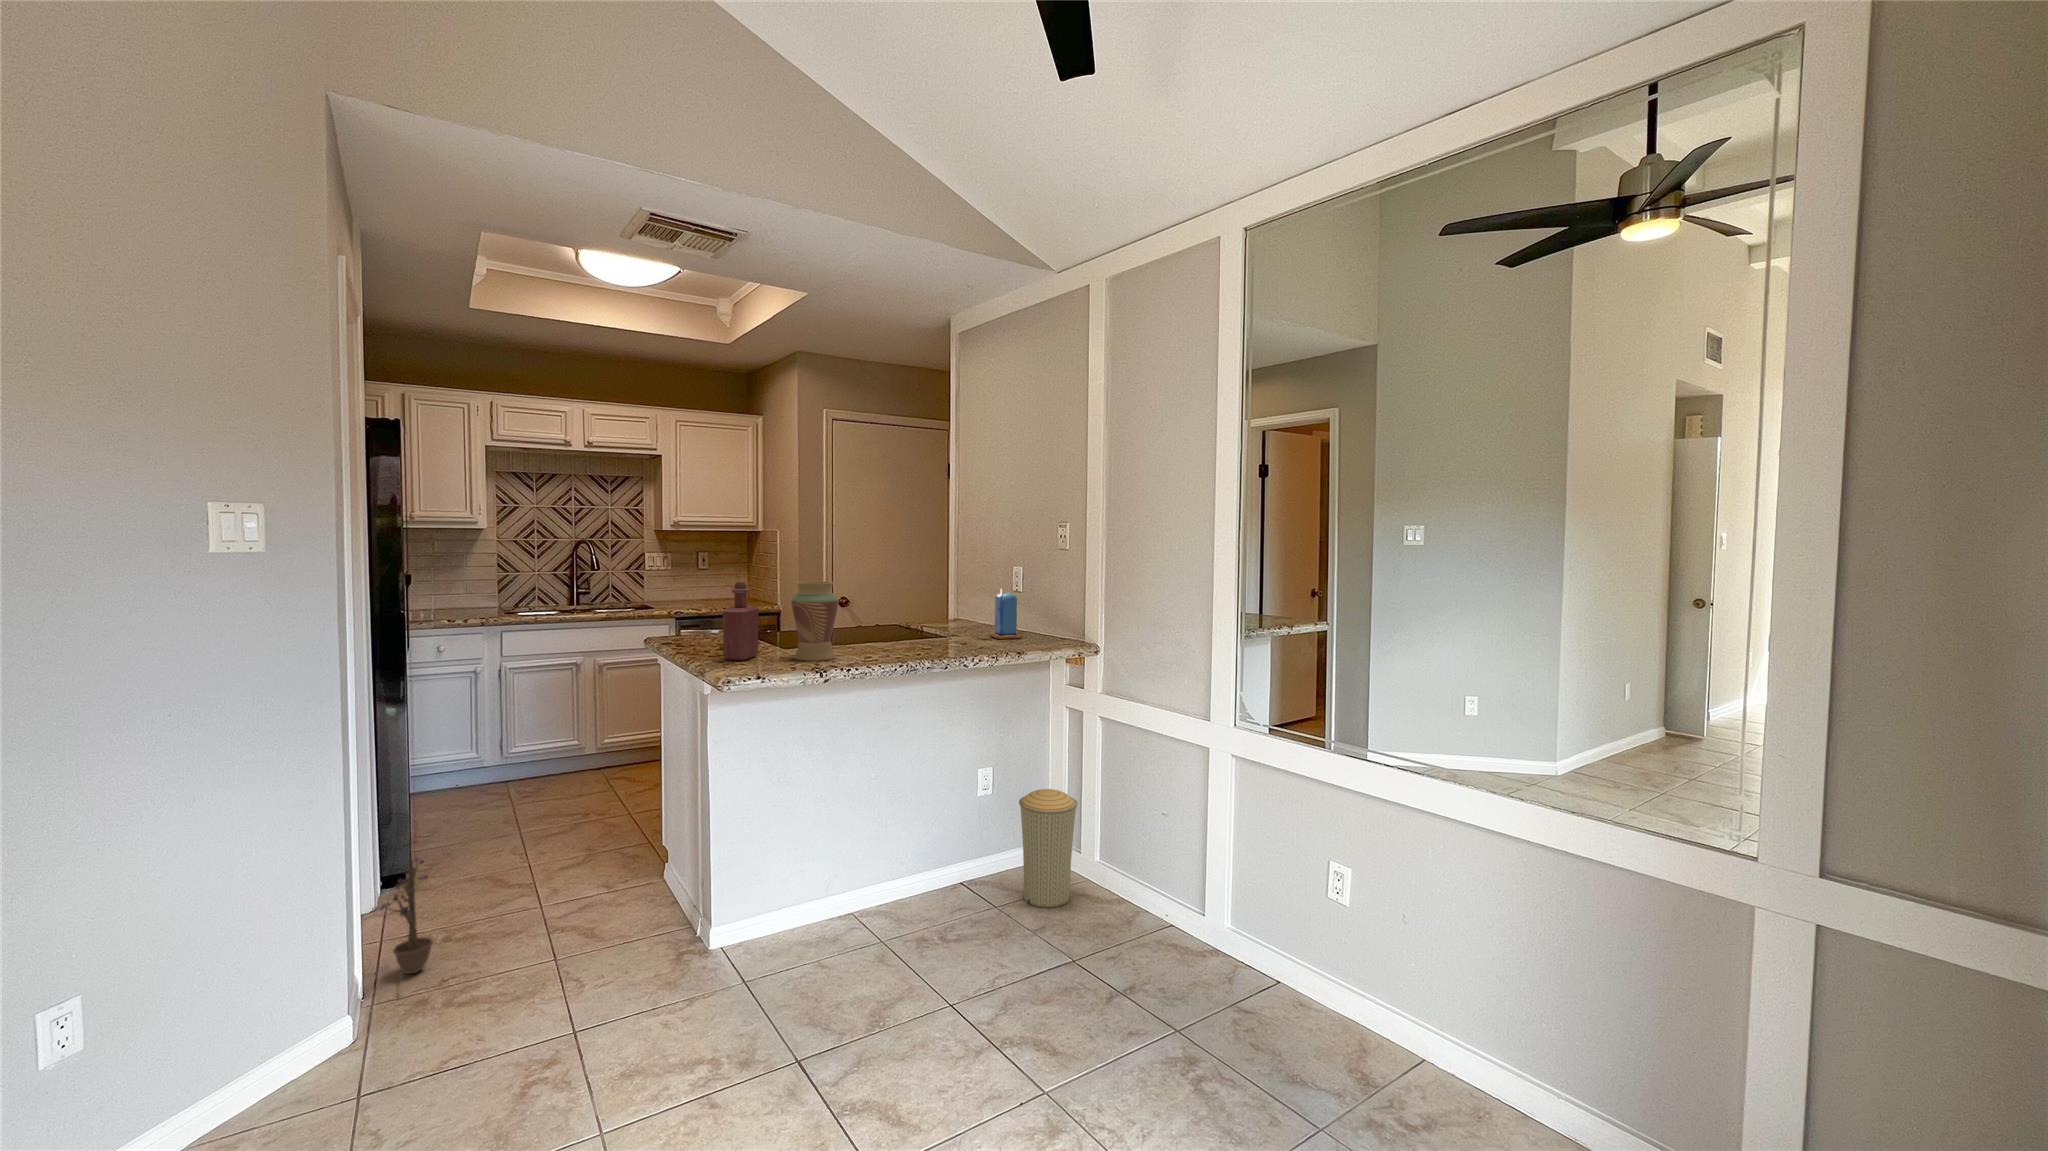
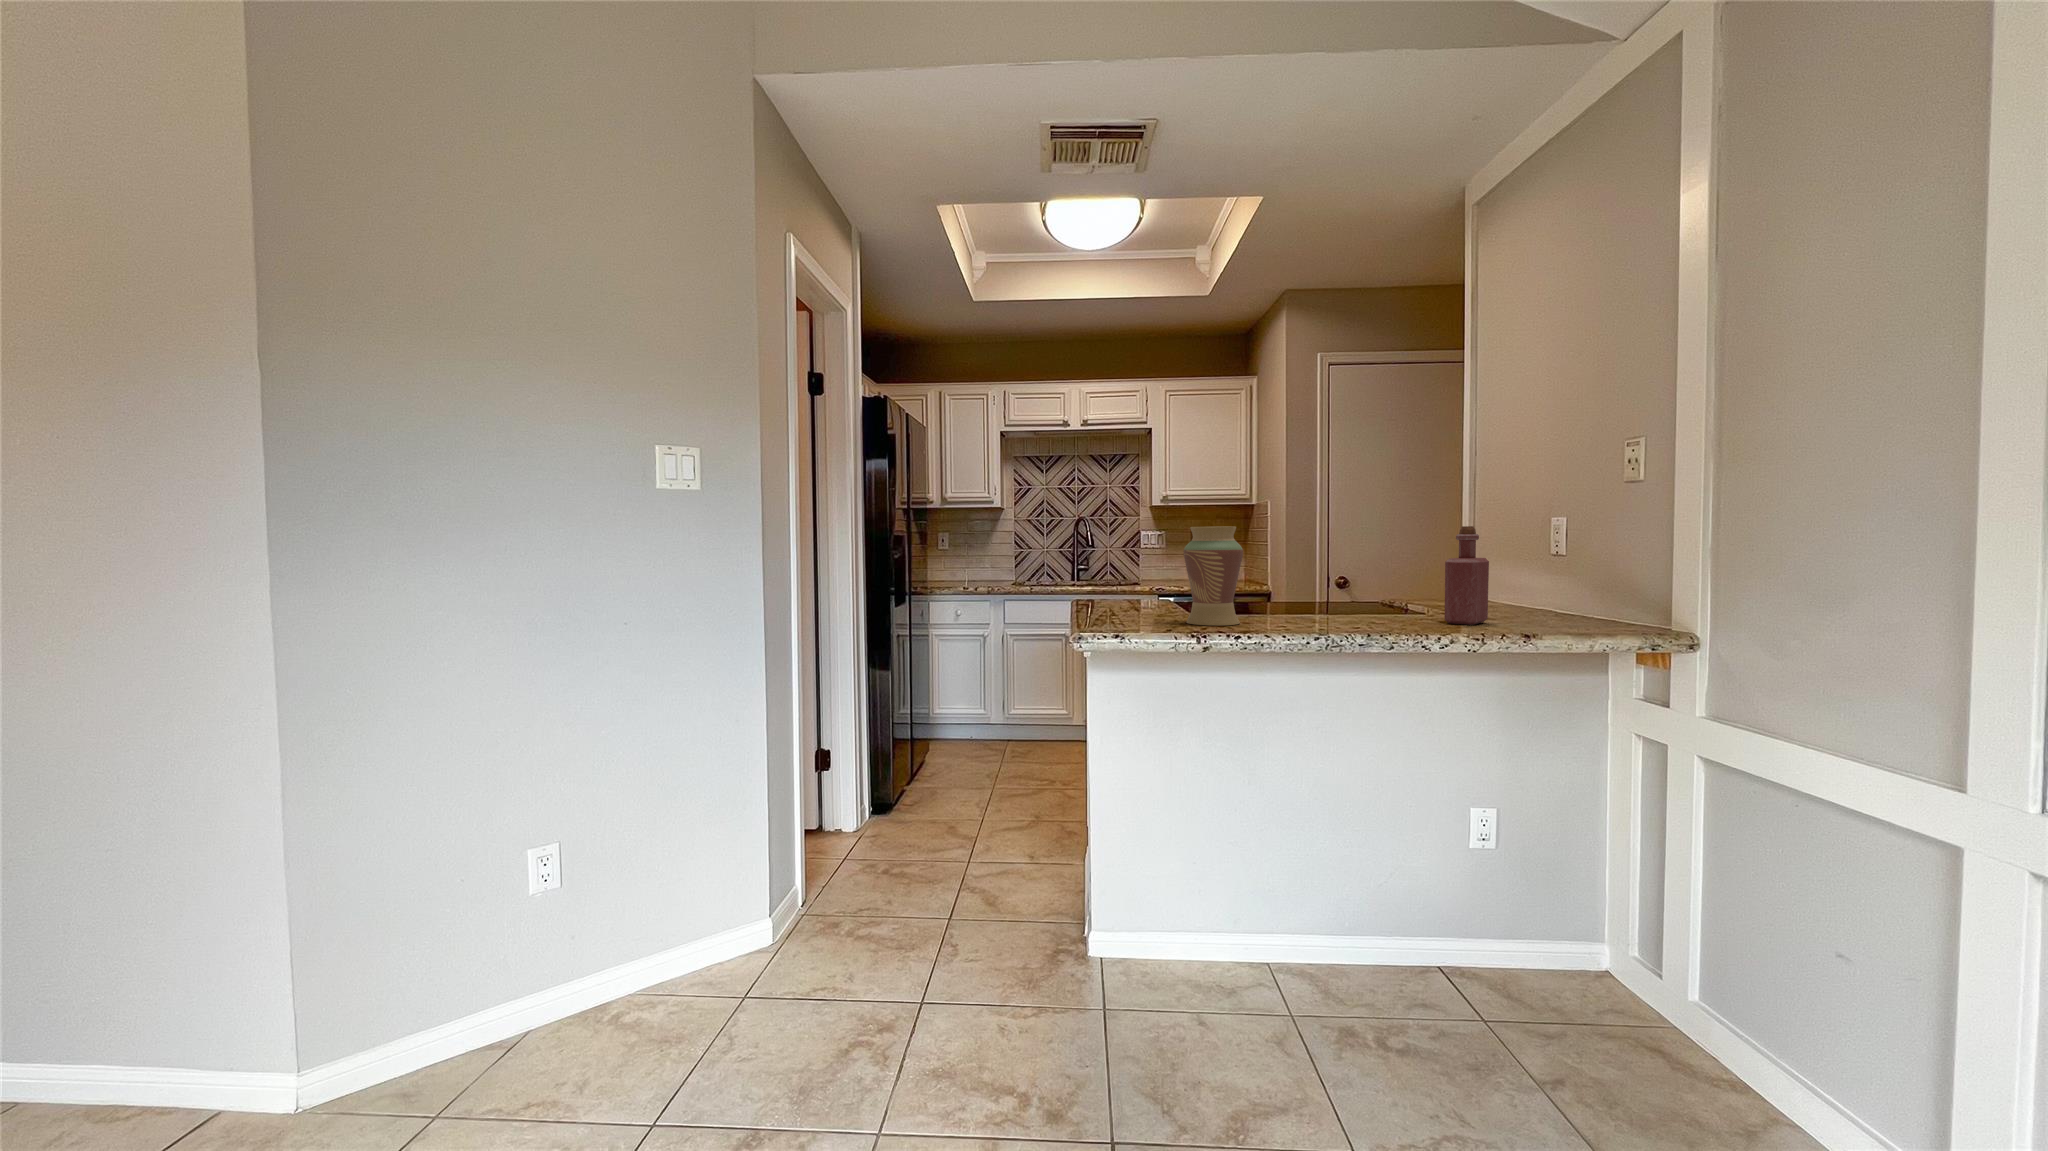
bottle: present [723,582,758,661] -> present [1445,526,1489,625]
candle: present [989,589,1023,639] -> none [1499,546,1555,620]
trash can: present [1019,789,1077,908] -> none [1529,857,1644,1056]
decorative plant: present [380,858,433,974] -> none [817,788,865,910]

